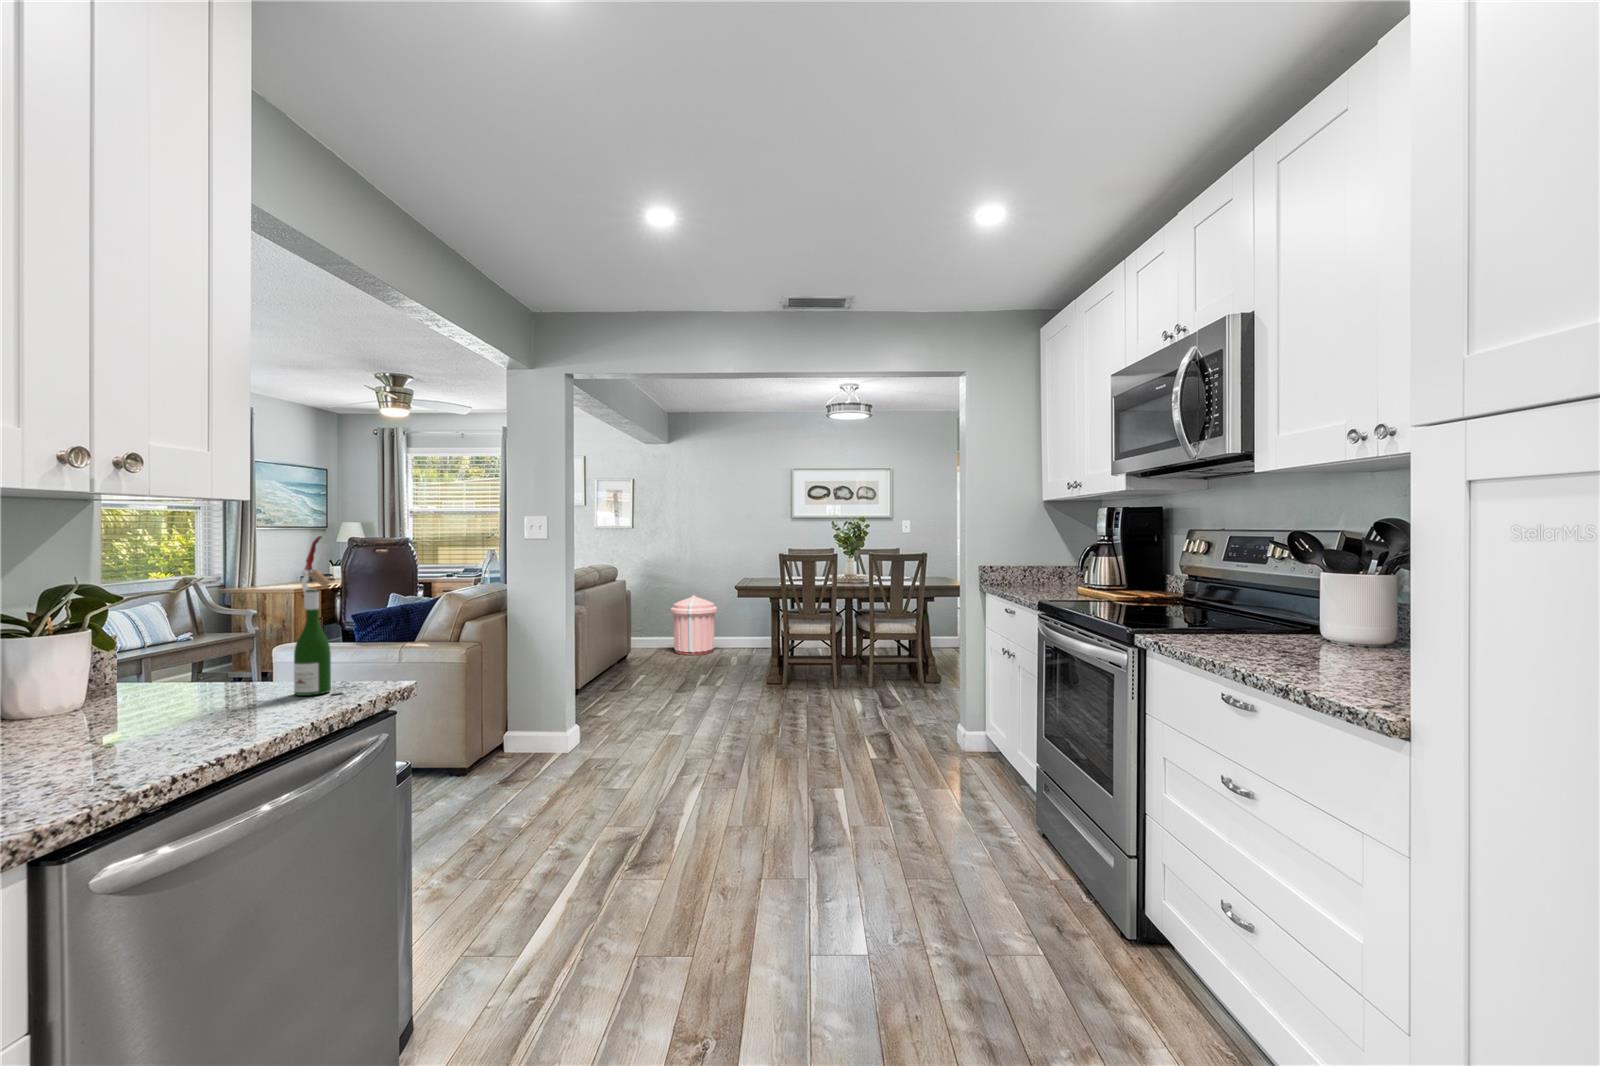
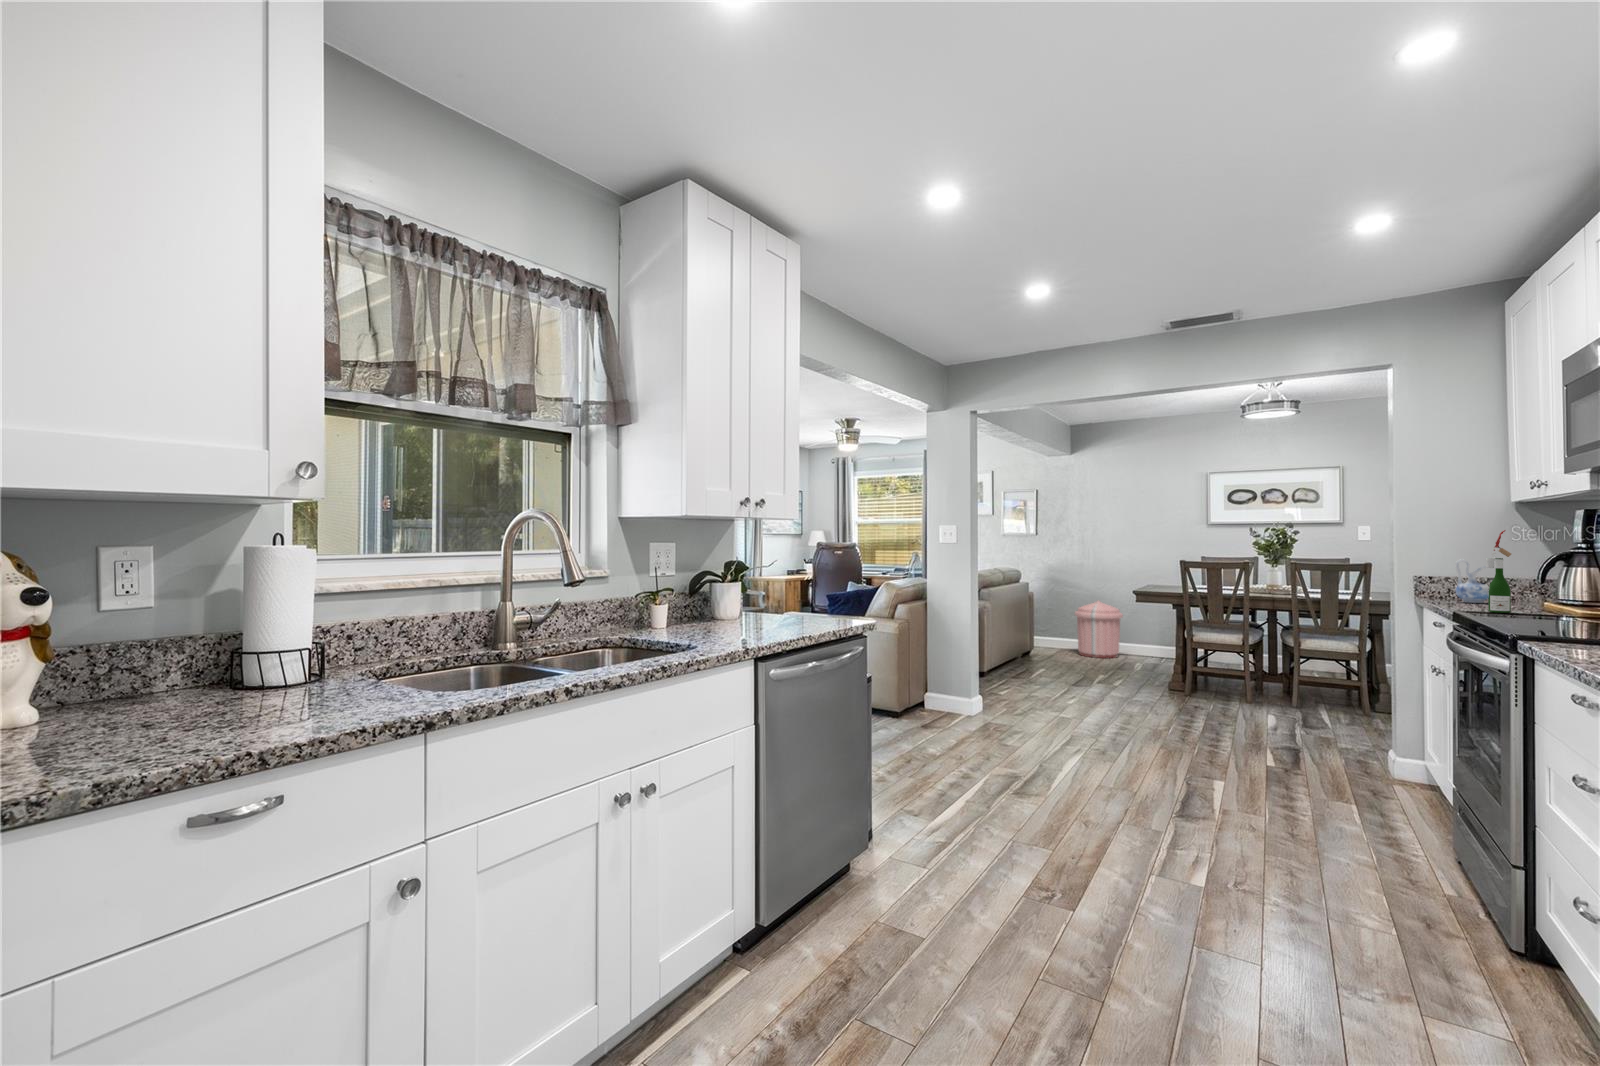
wine bottle: present [294,536,344,696] -> present [1486,530,1522,613]
ceramic pitcher: none [1021,552,1046,591] -> present [1456,560,1489,603]

